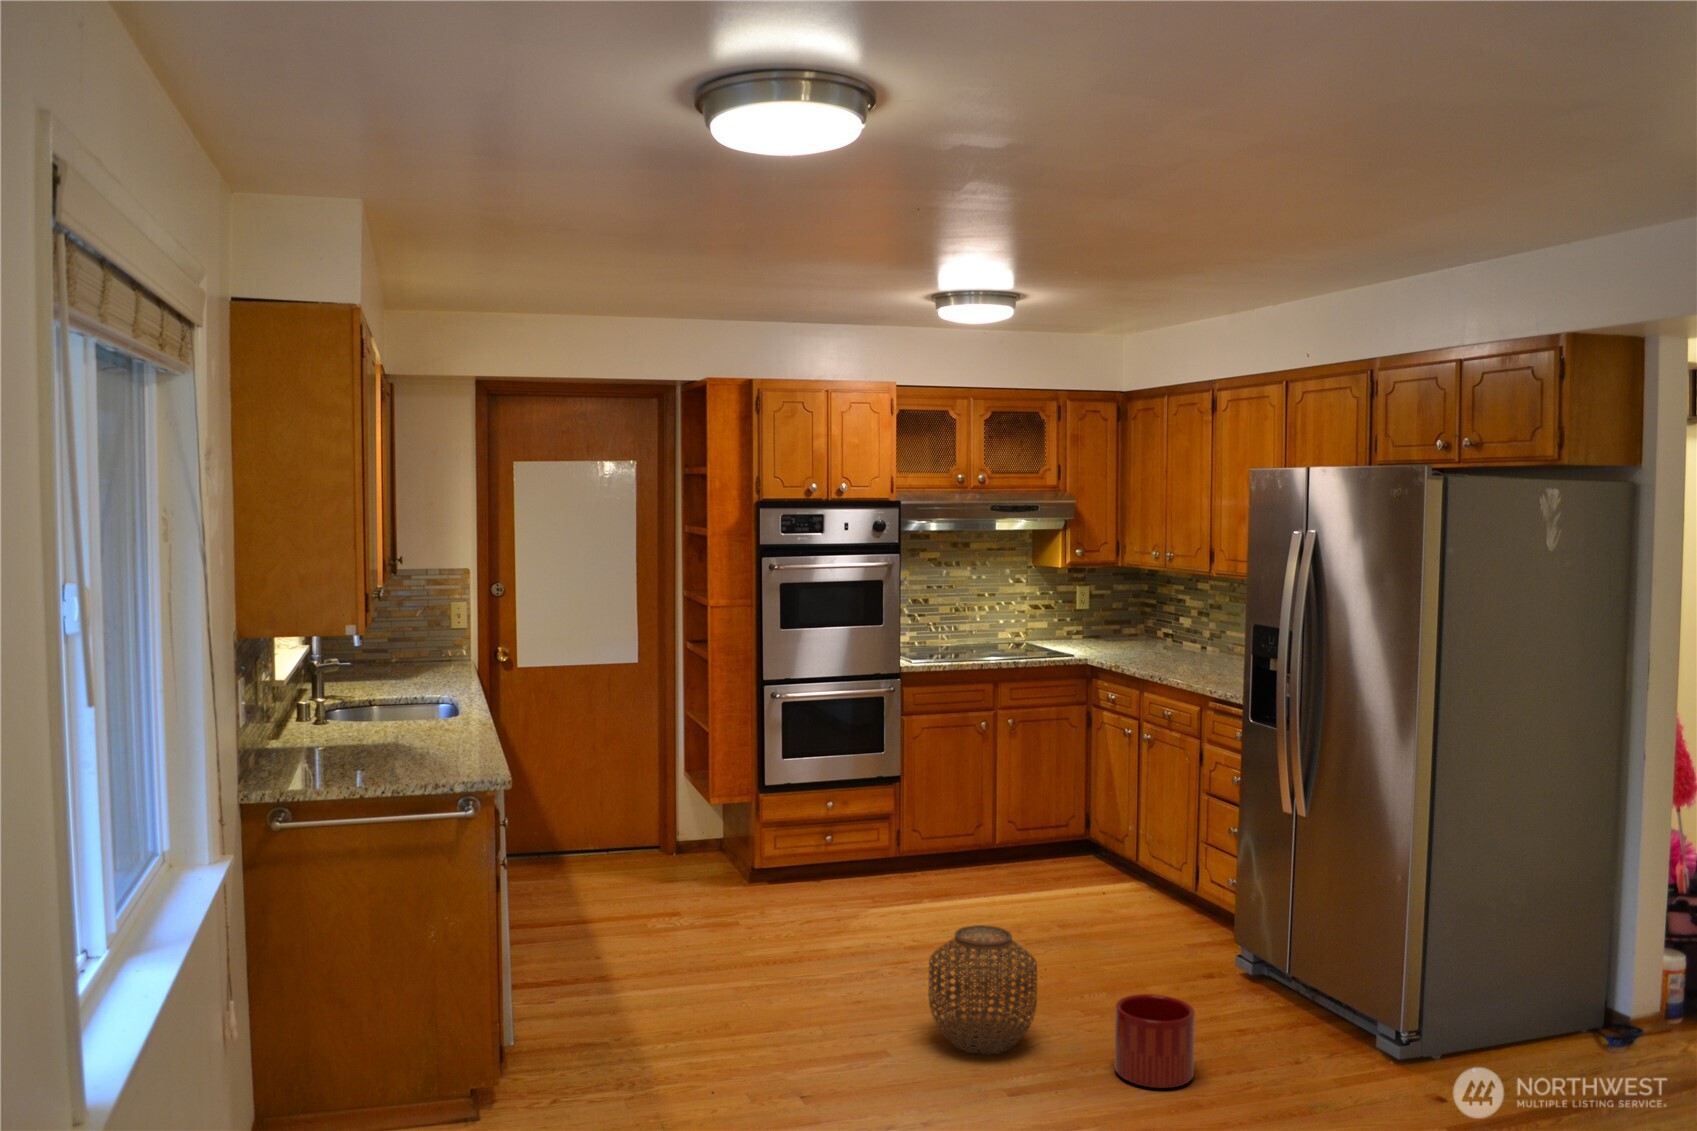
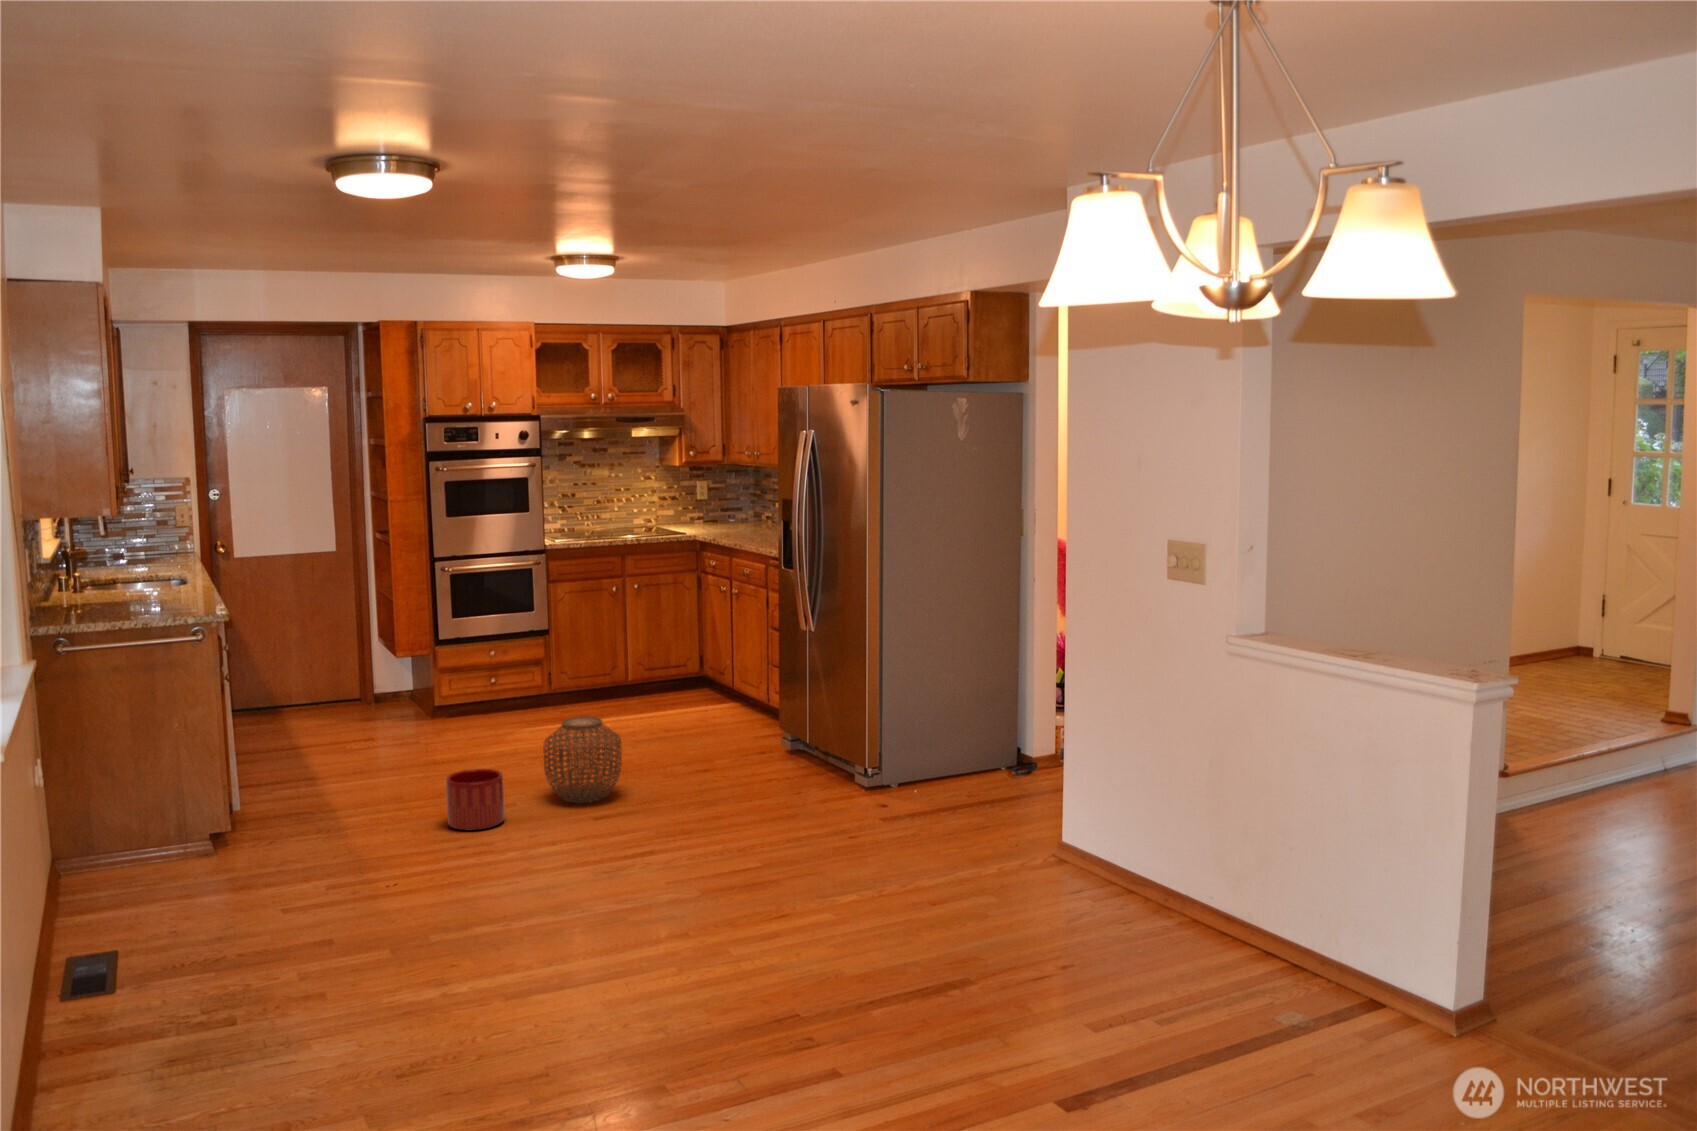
planter: present [1115,994,1195,1088] -> present [446,769,505,830]

